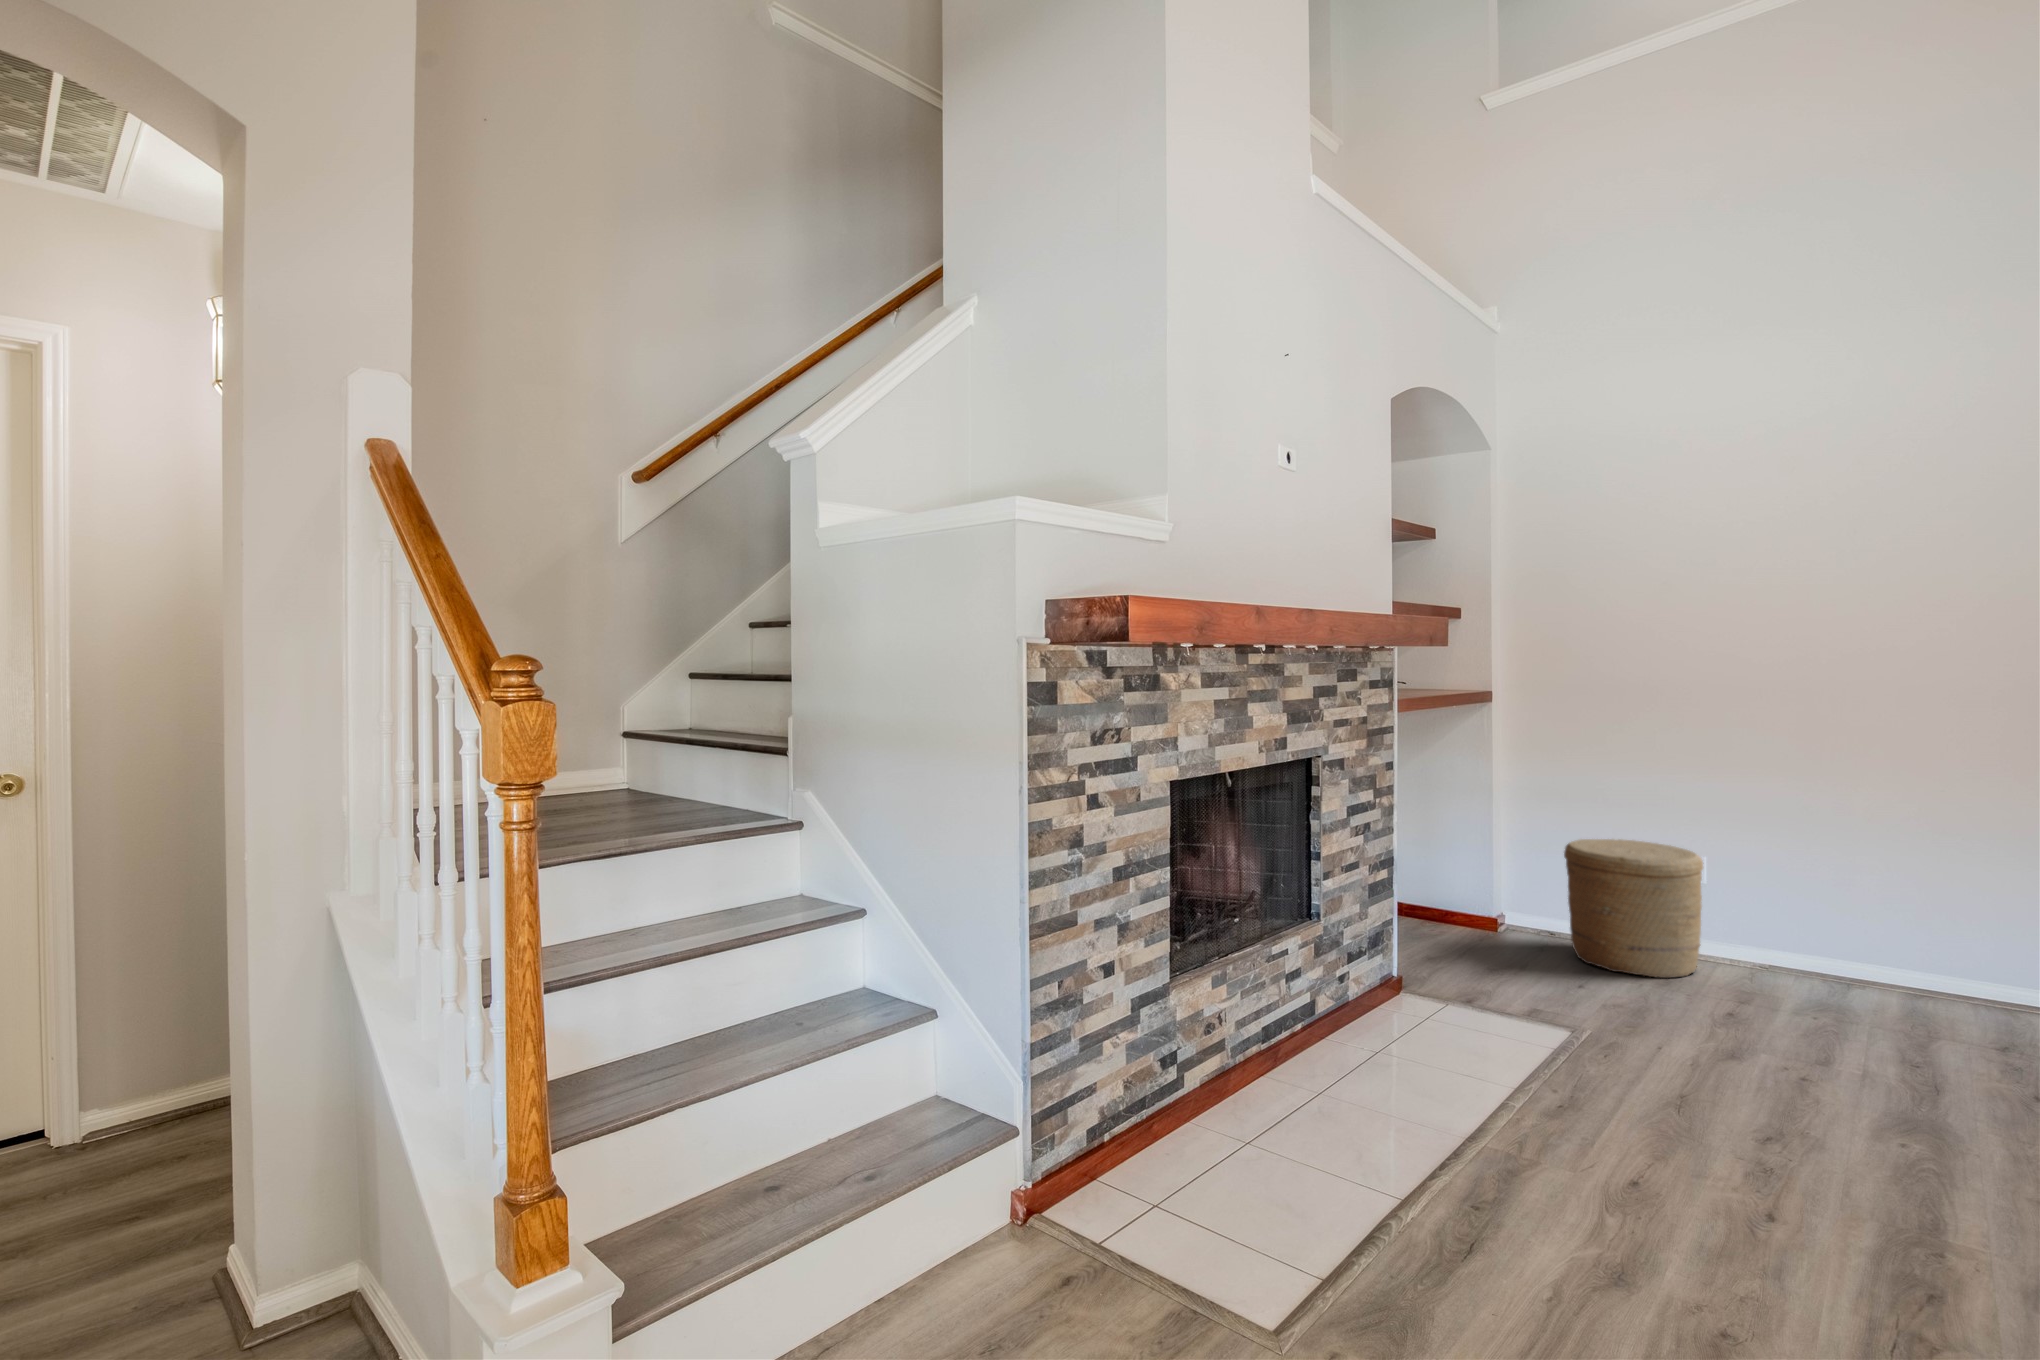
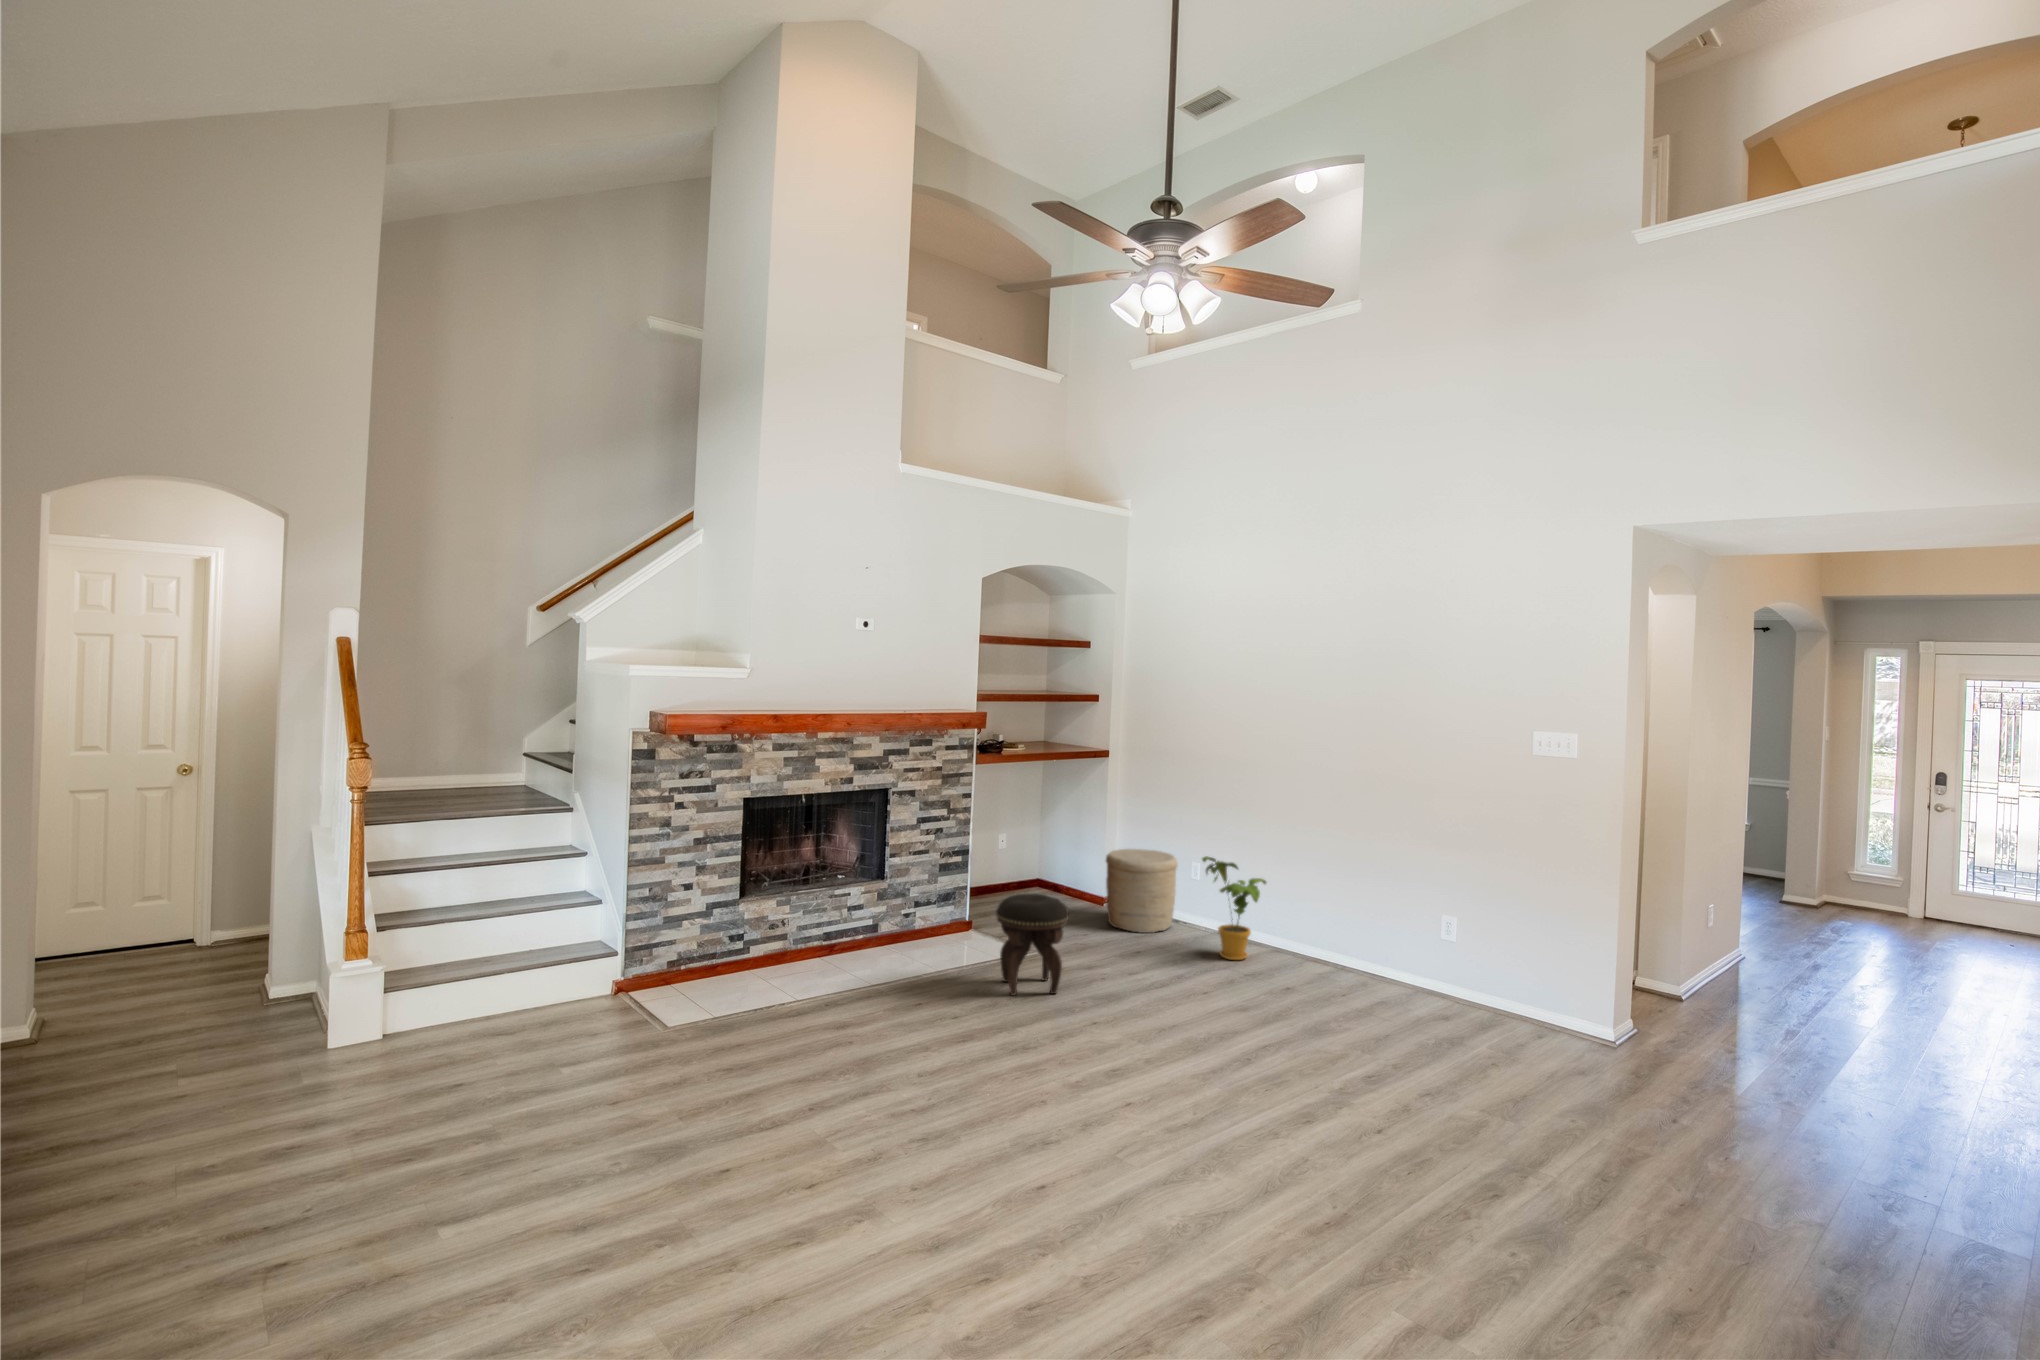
house plant: none [1838,843,1980,1023] -> present [1202,856,1266,960]
footstool: none [1654,934,1831,1145] -> present [996,894,1069,996]

